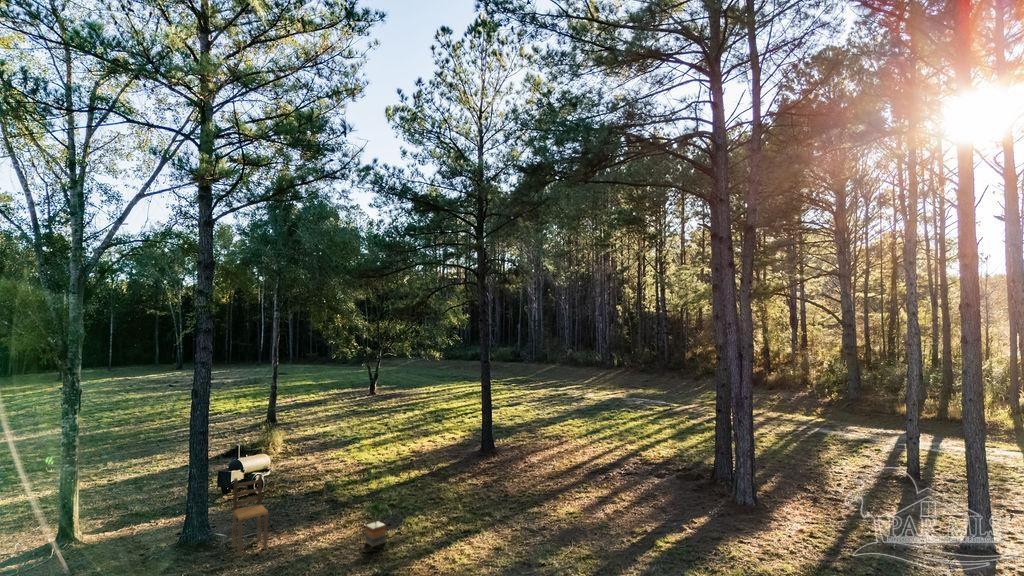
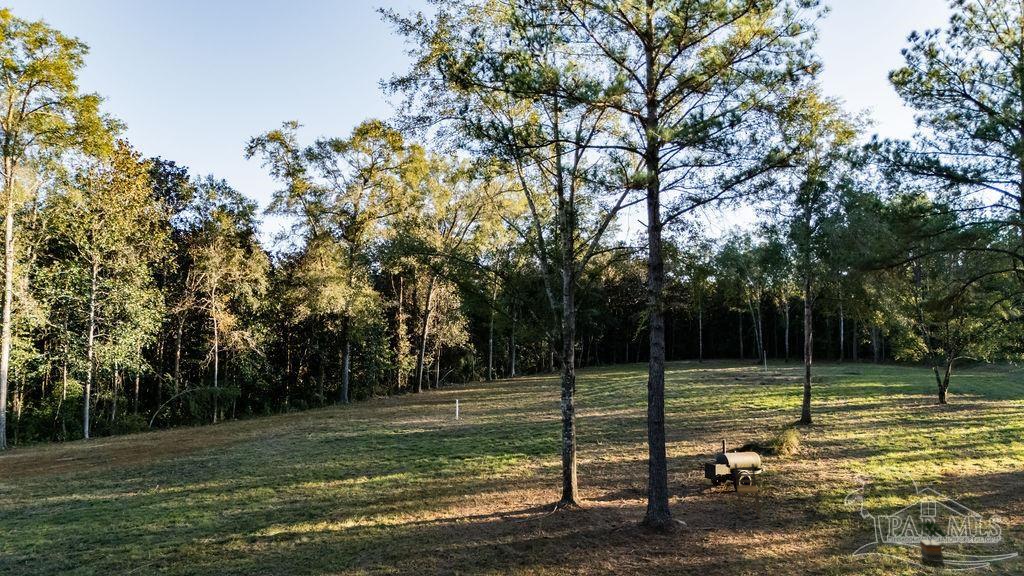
potted tree: present [363,502,391,547] -> present [915,521,946,561]

